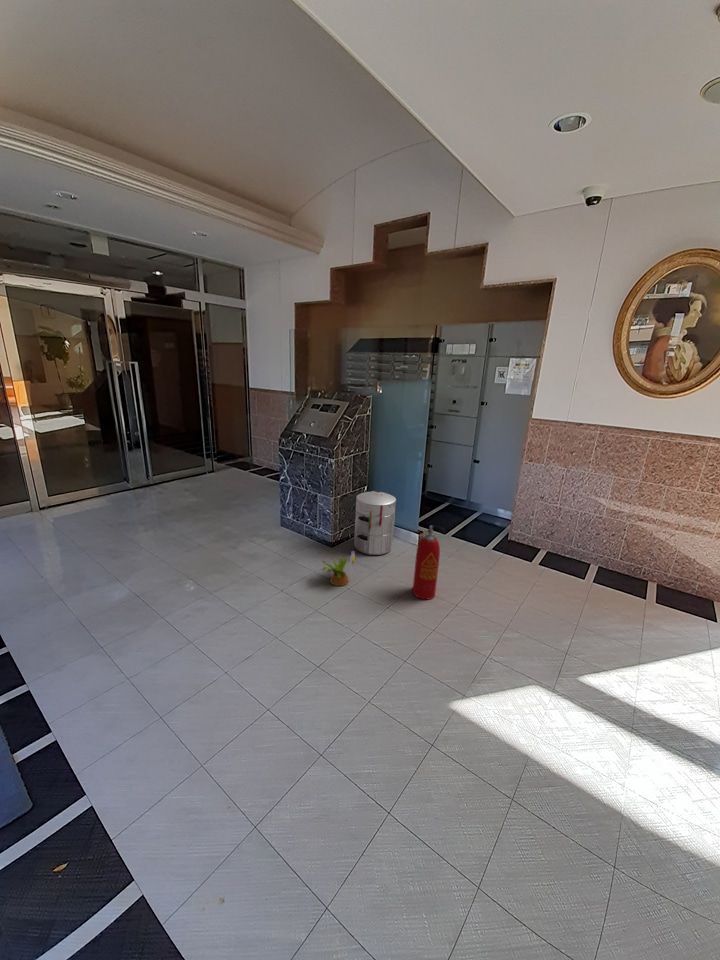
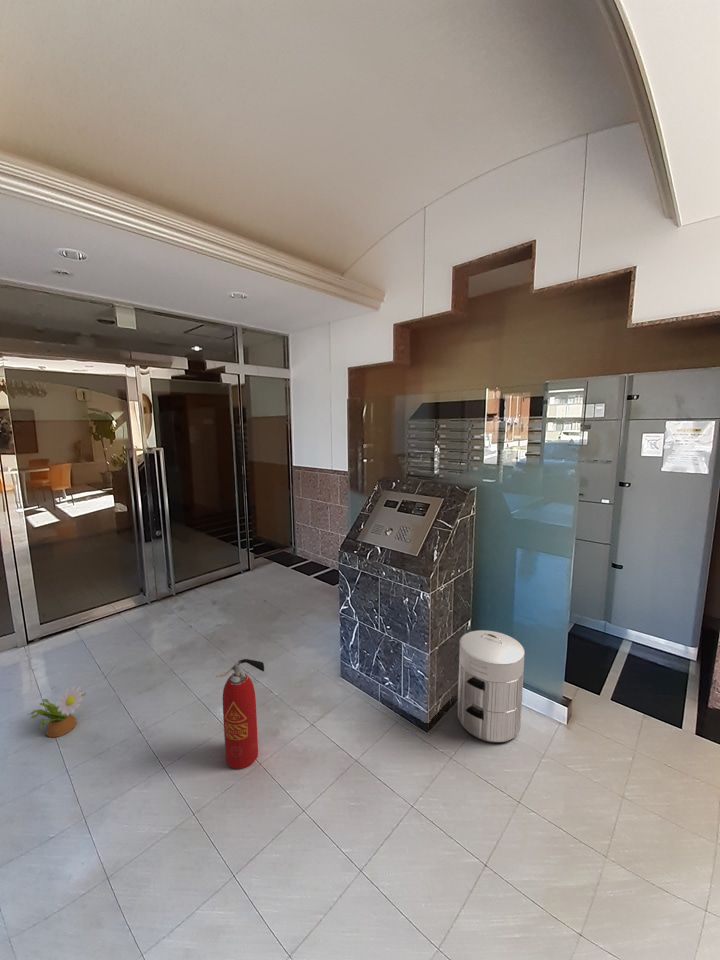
fire extinguisher: present [413,525,445,599] -> present [216,659,264,769]
decorative plant: present [322,552,356,586] -> present [30,686,85,737]

